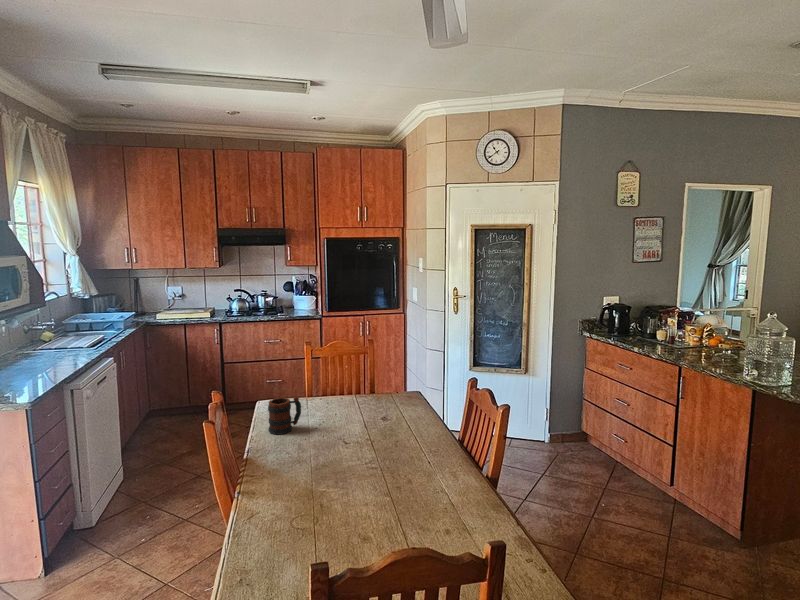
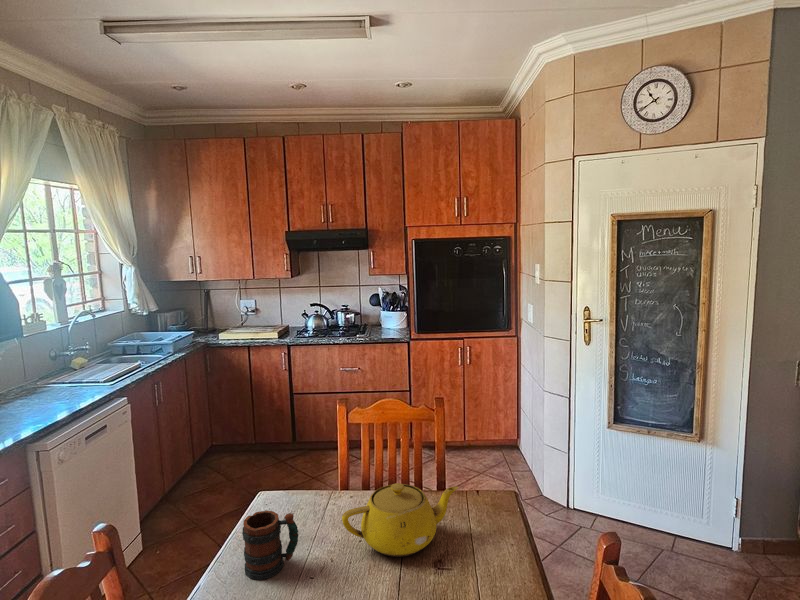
teapot: none [325,380,389,420] -> present [342,483,458,557]

